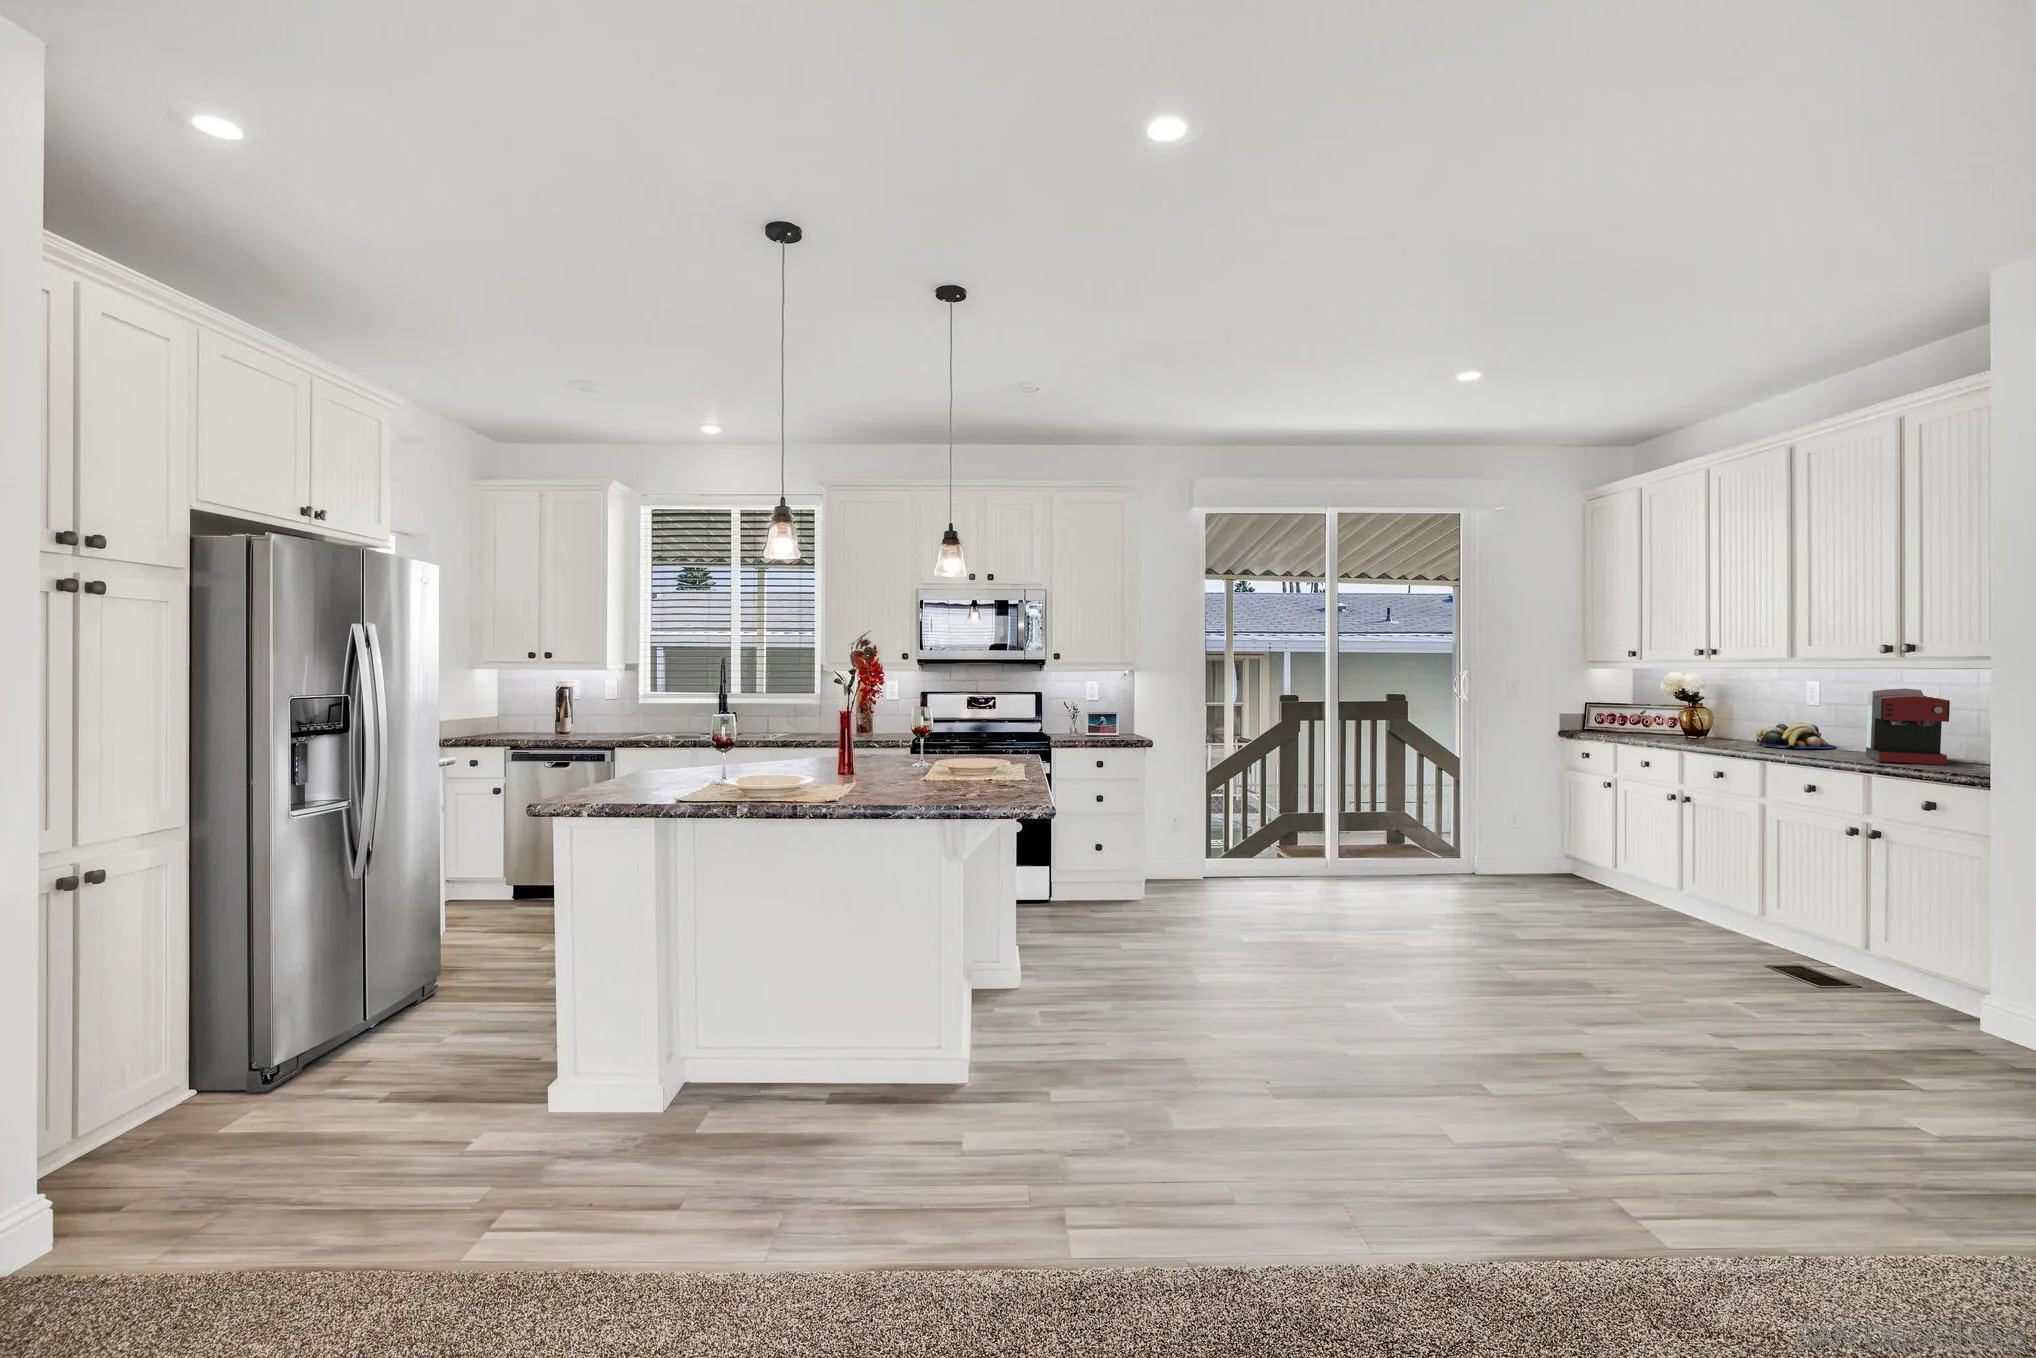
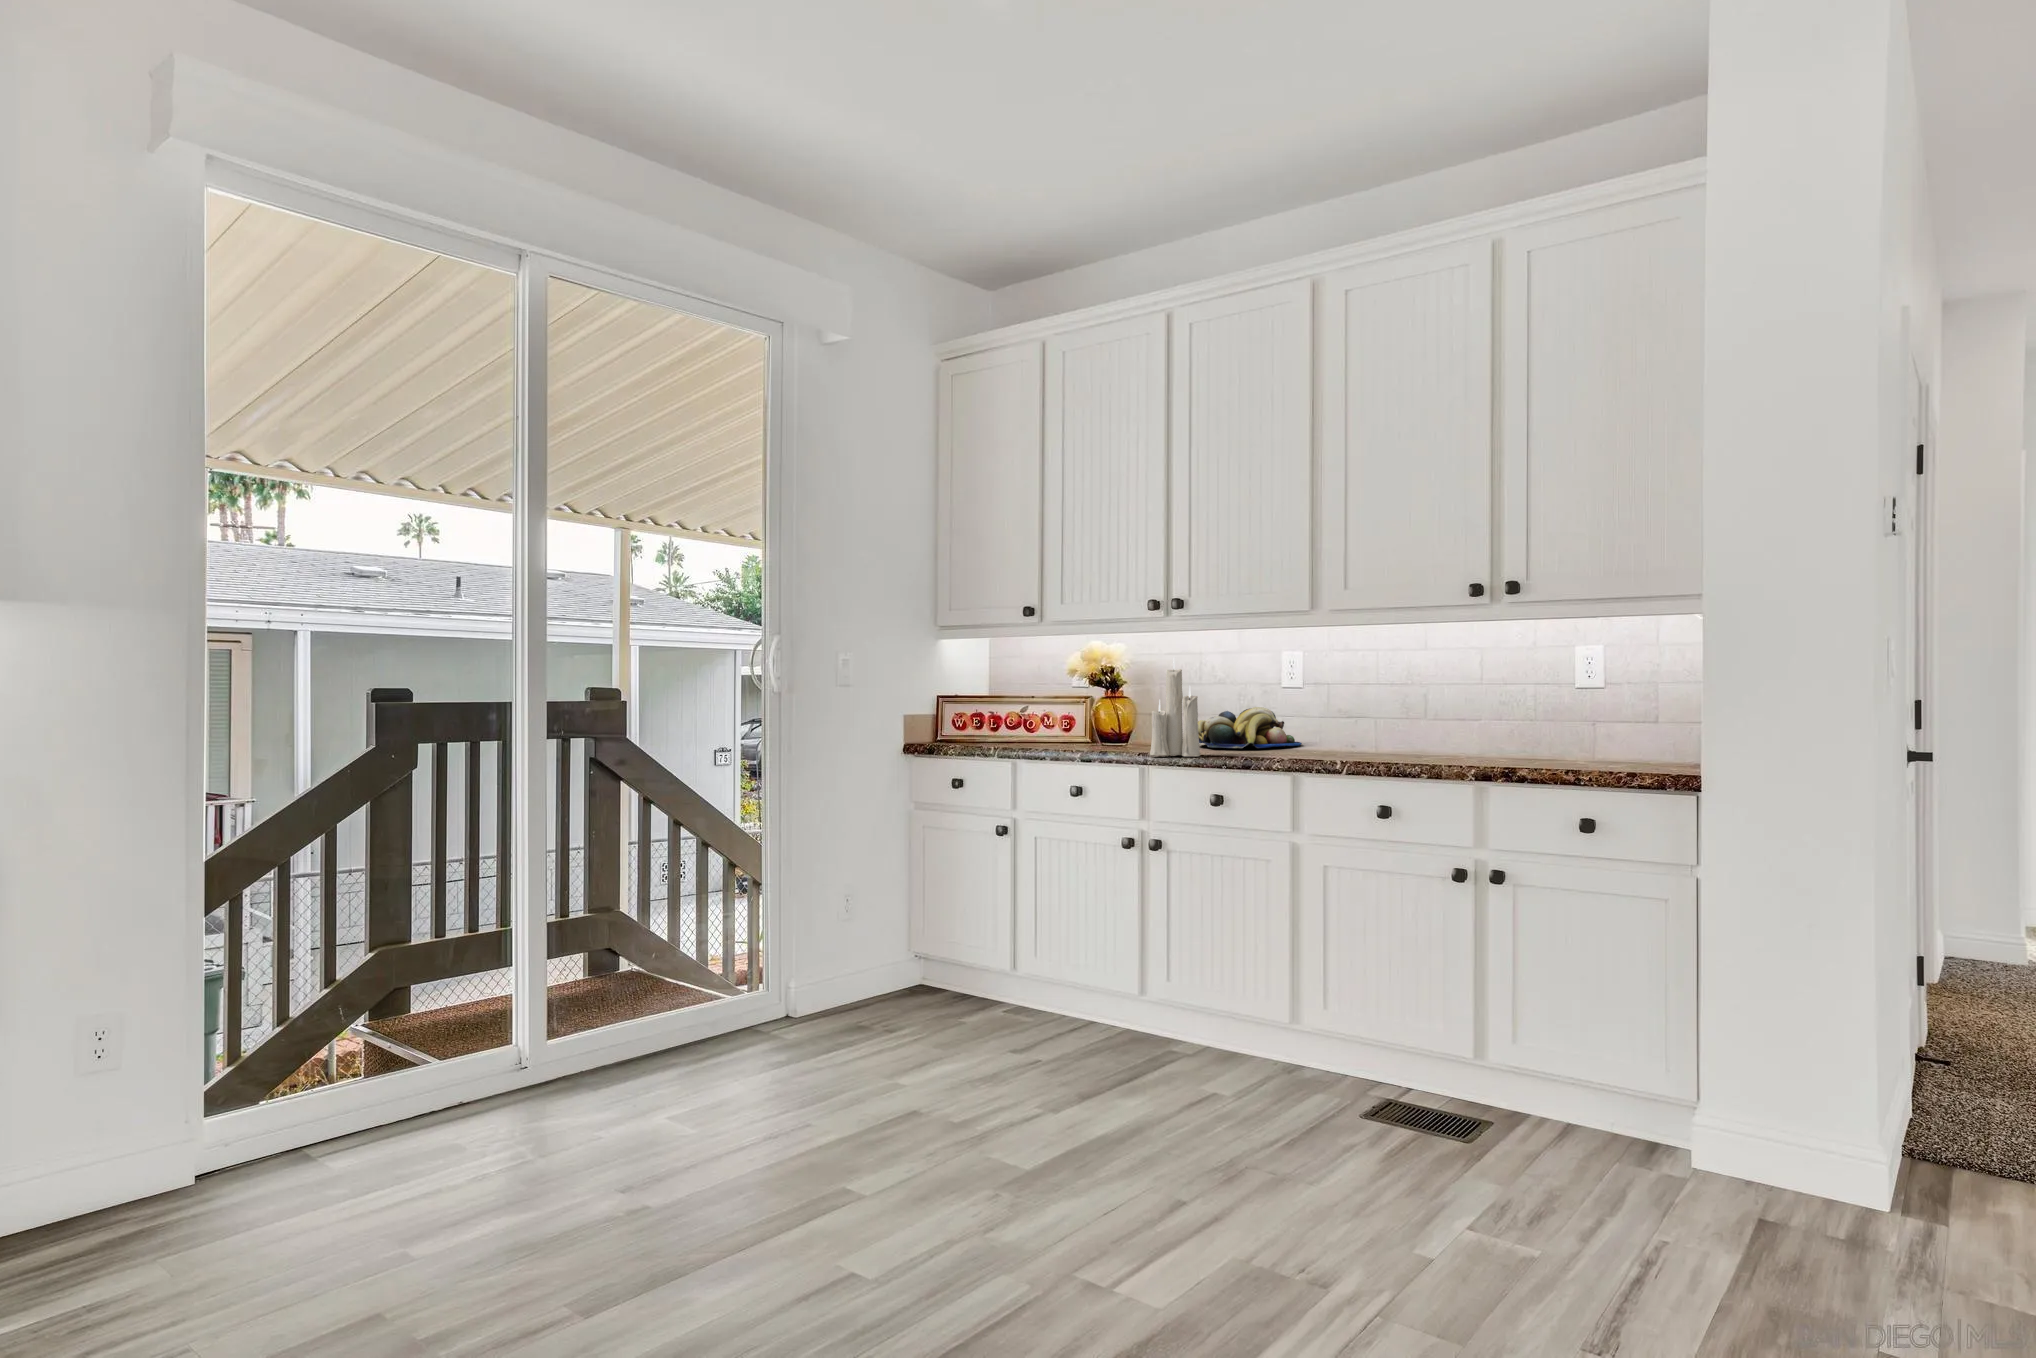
coffee maker: present [1866,689,1950,765] -> none [1355,637,1474,757]
candle: none [1715,691,1749,752] -> present [1150,658,1200,757]

